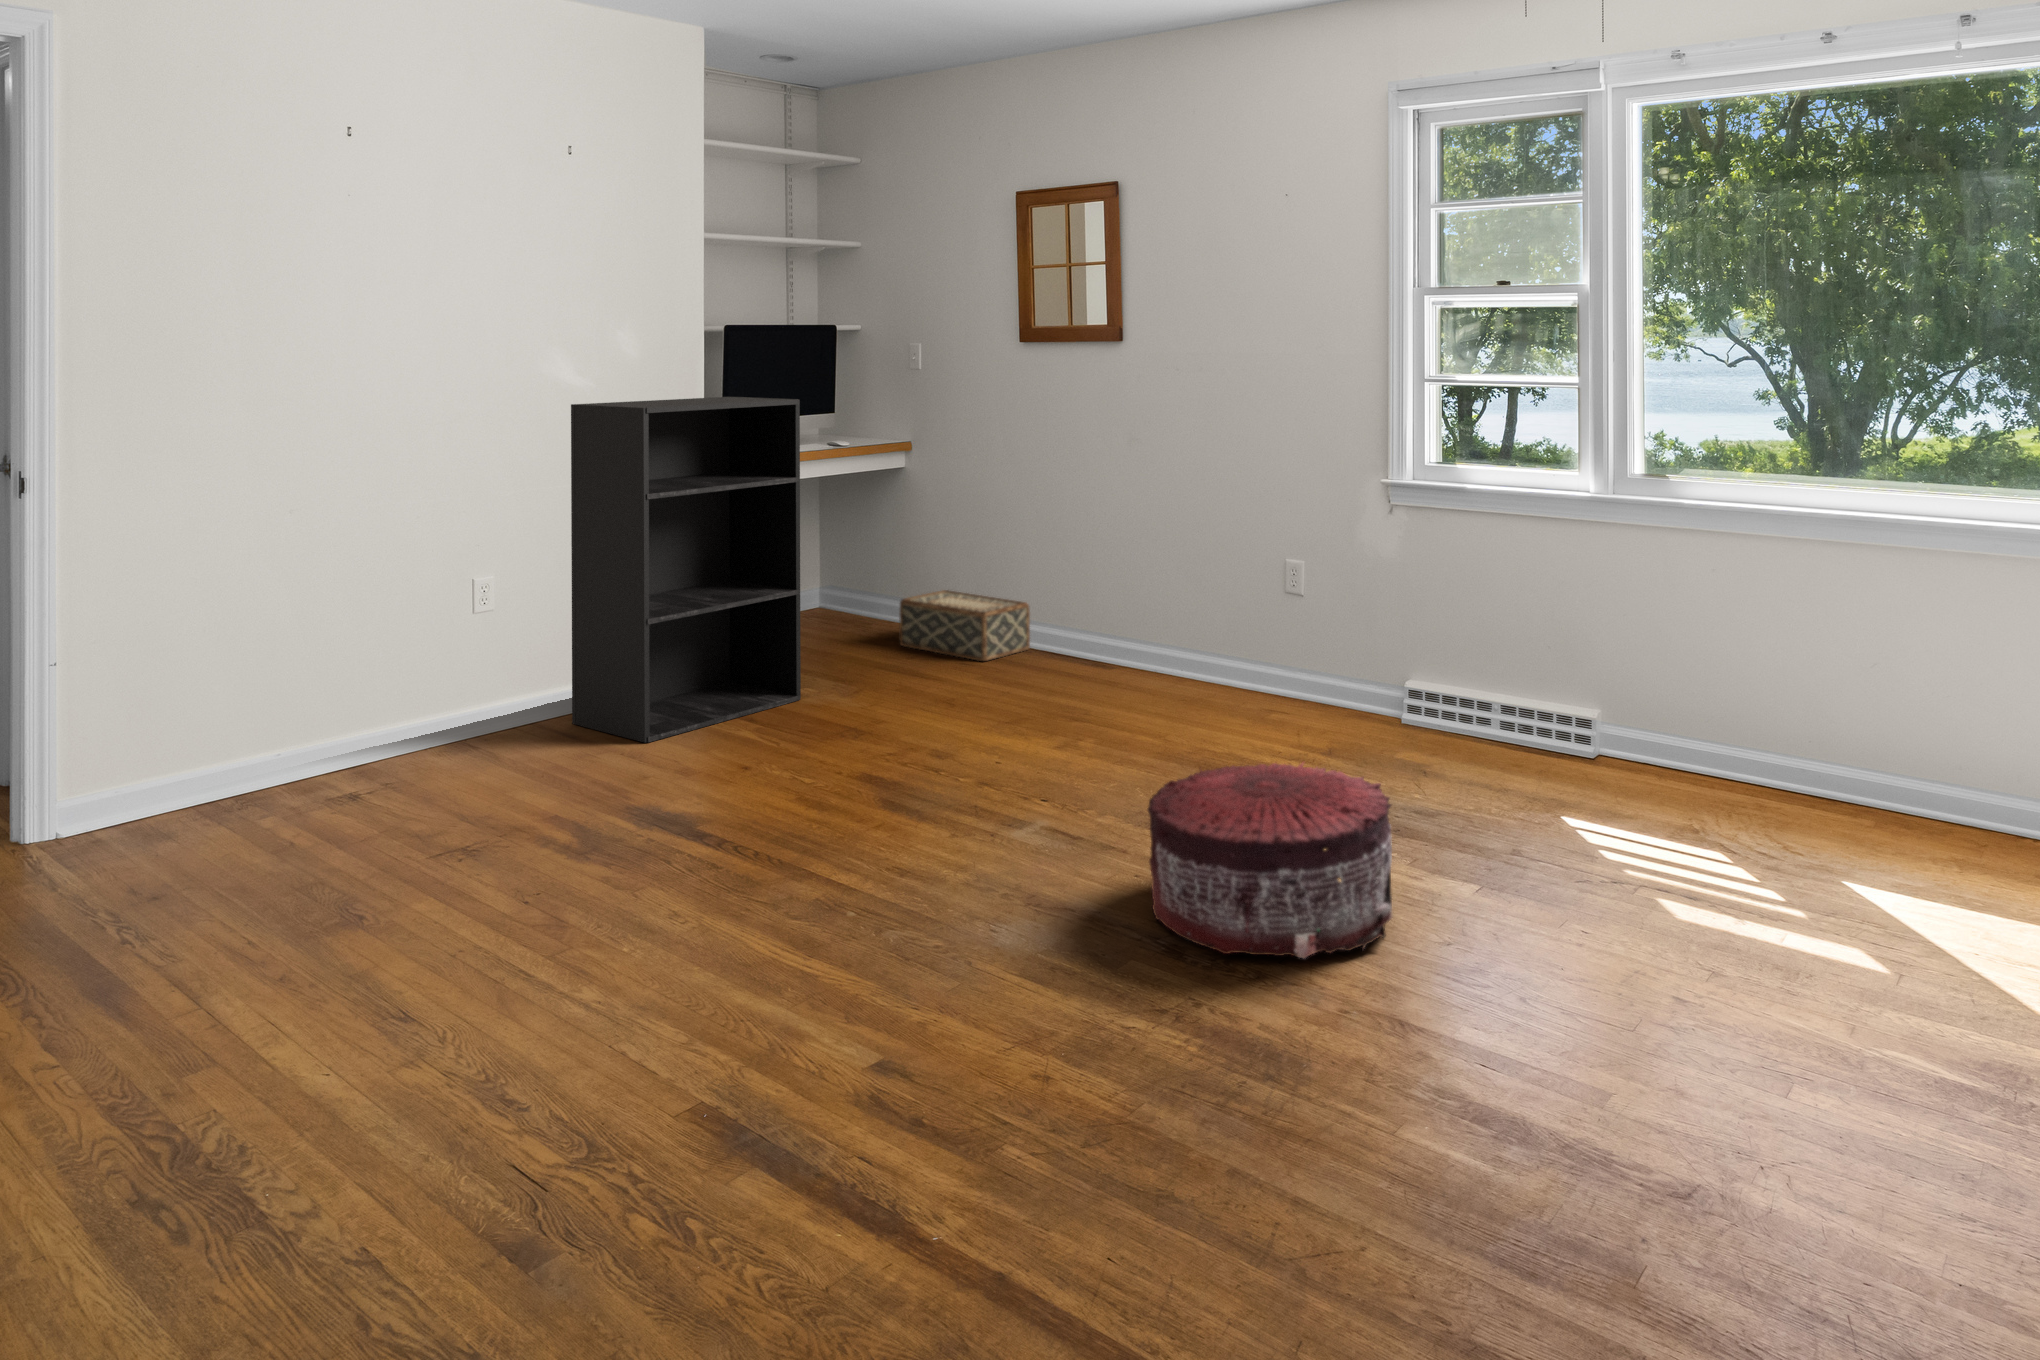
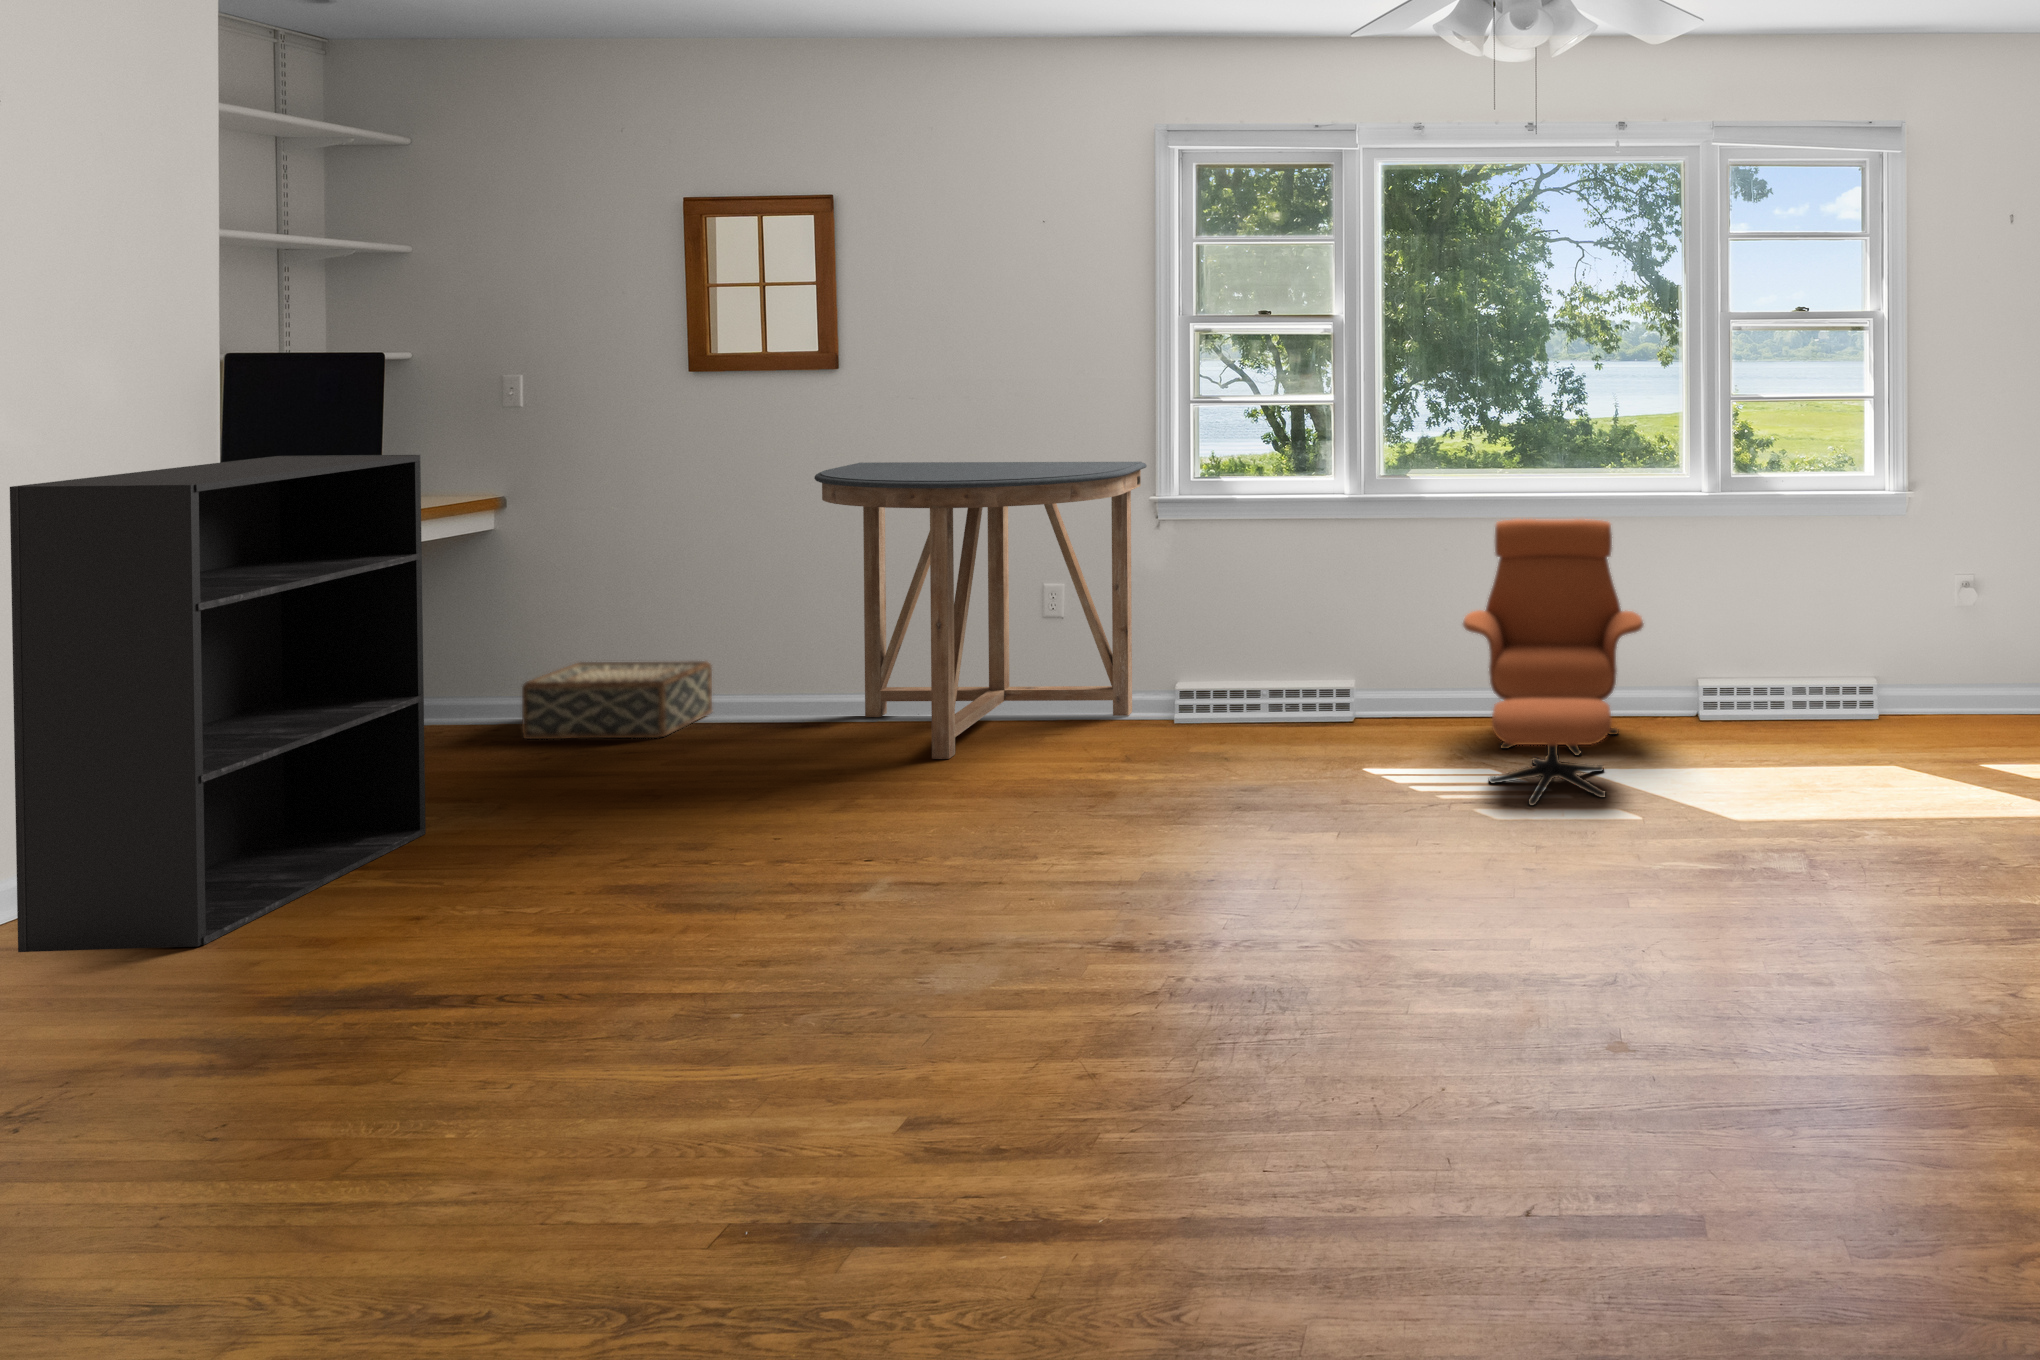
console table: none [1083,431,1379,721] -> present [814,462,1147,759]
lounge chair: none [1699,542,1978,918] -> present [1463,519,1643,805]
pouf: present [1147,762,1392,958] -> none [1074,771,1319,971]

